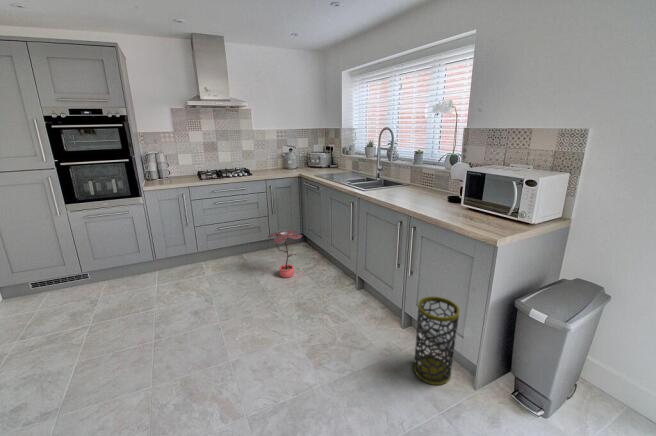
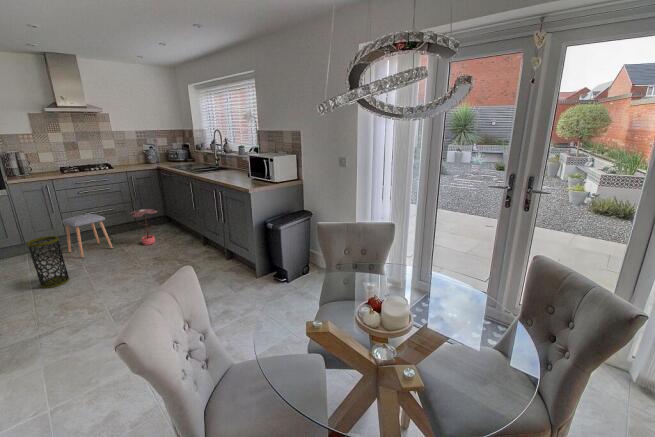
stool: none [195,232,246,290] -> present [62,214,113,258]
trash can: present [414,296,459,385] -> present [27,236,69,288]

